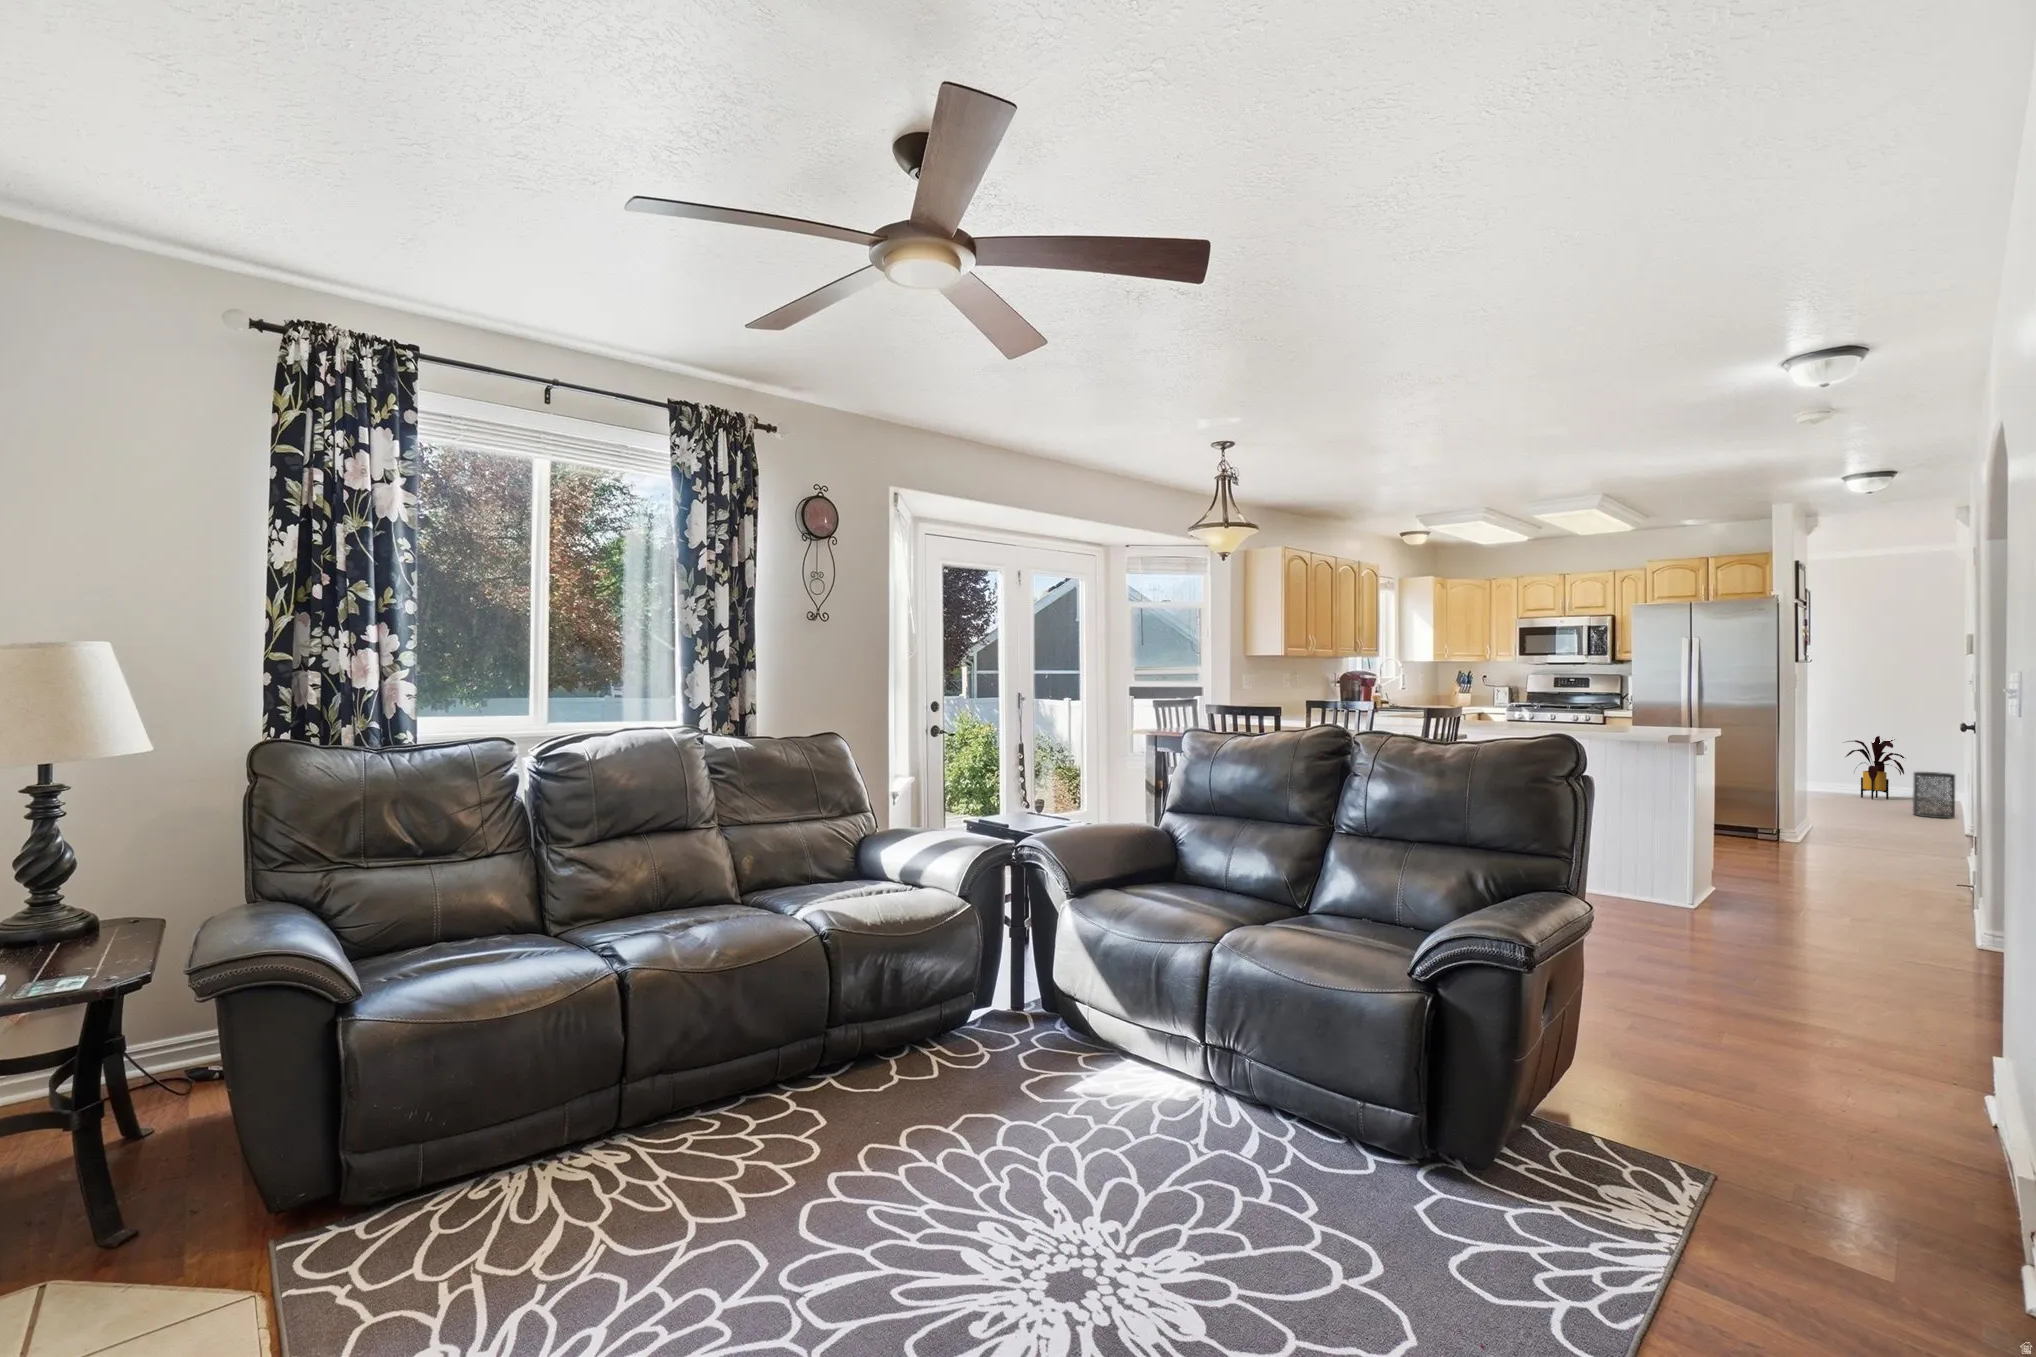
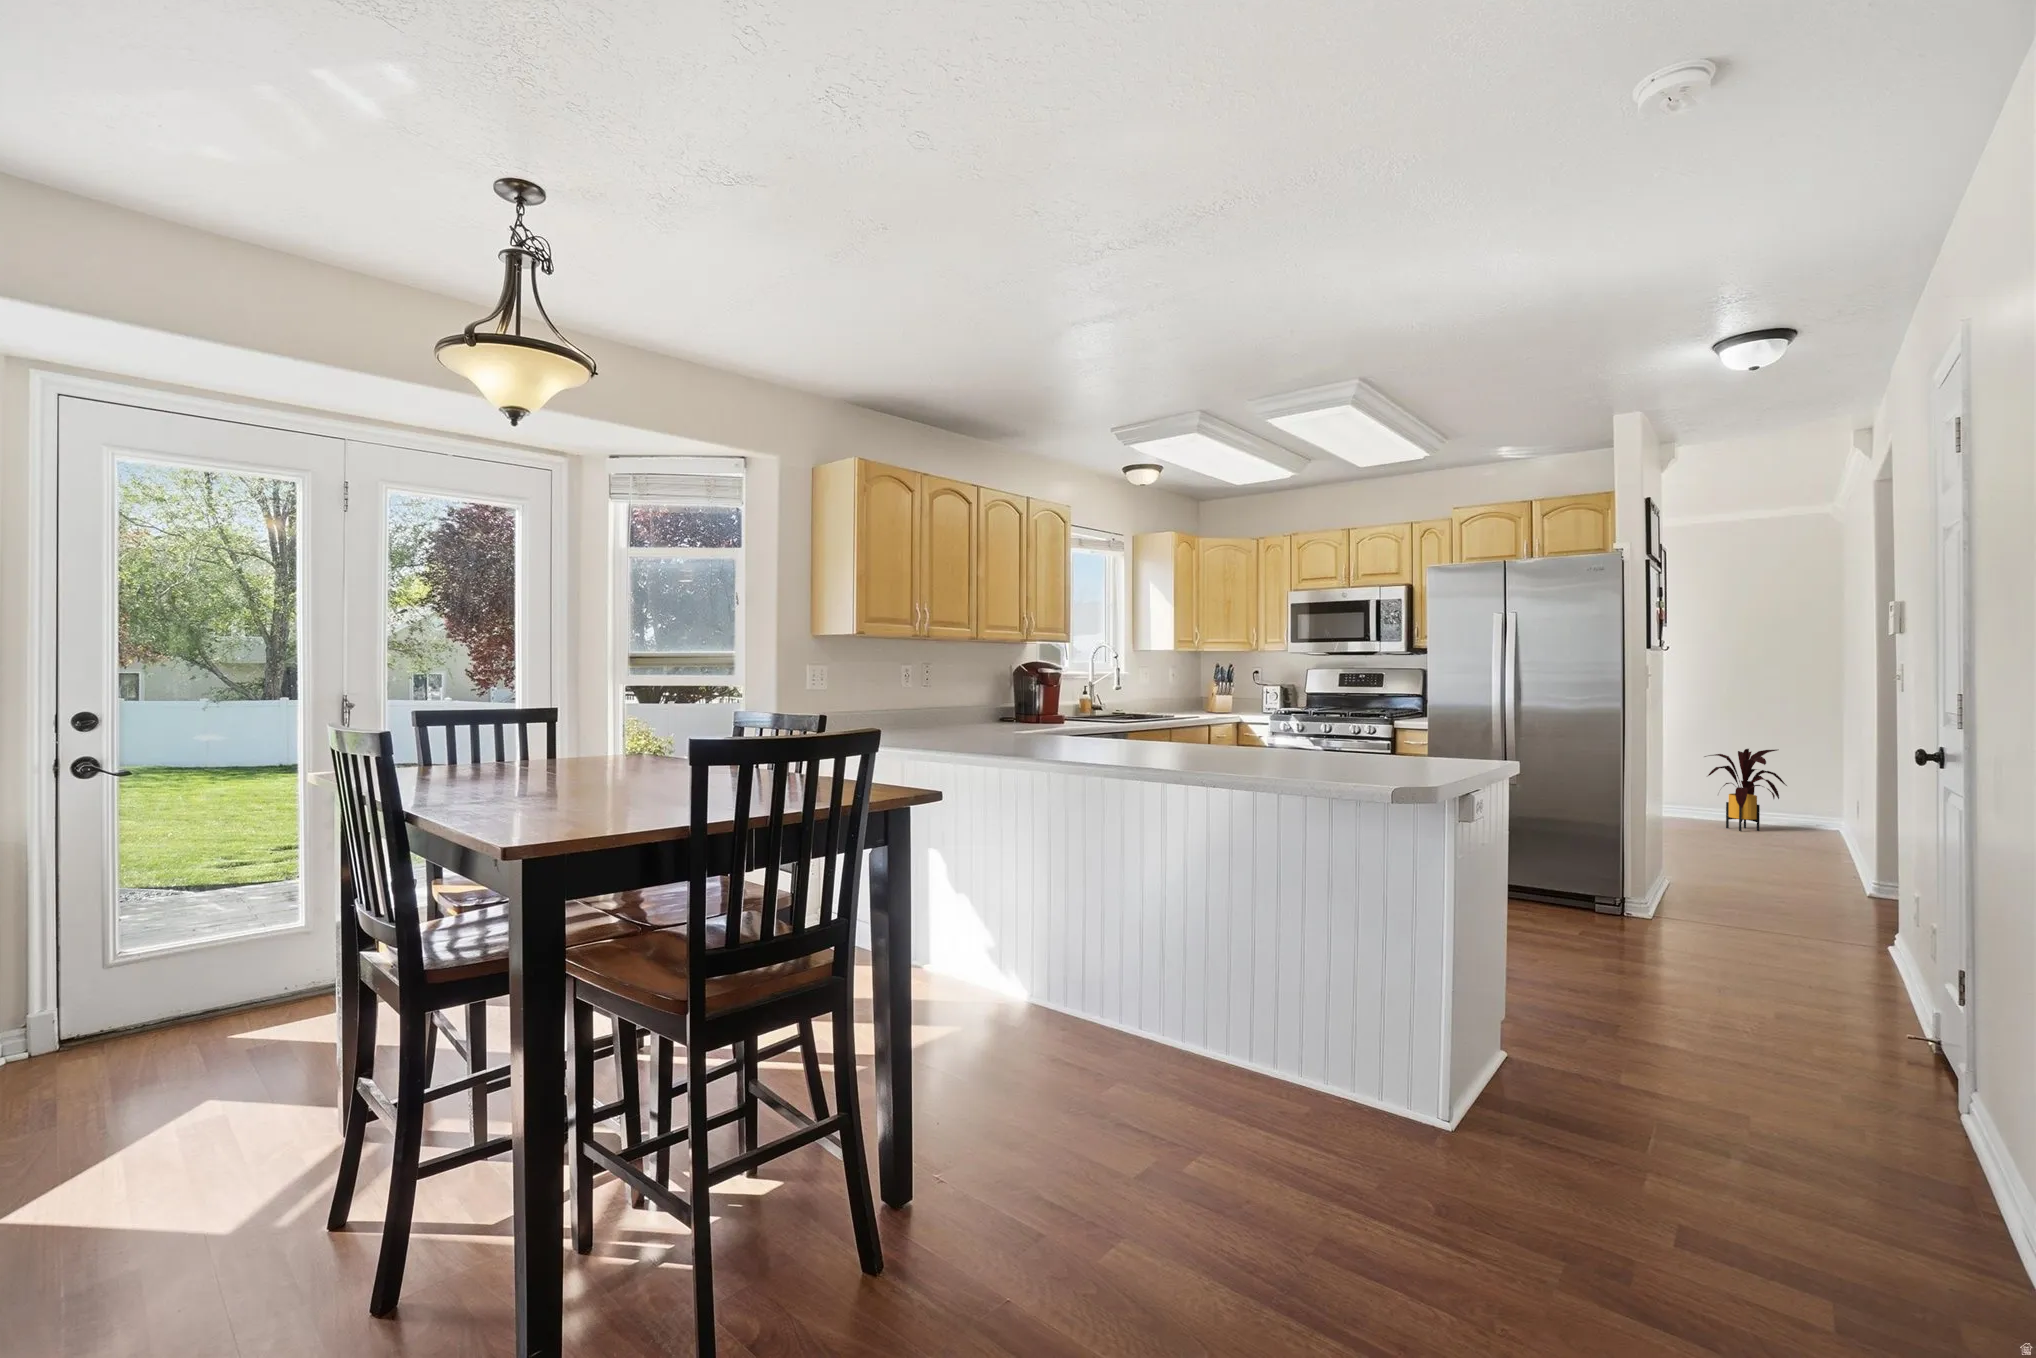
trash can: present [1913,772,1955,818] -> none [1795,799,1849,864]

